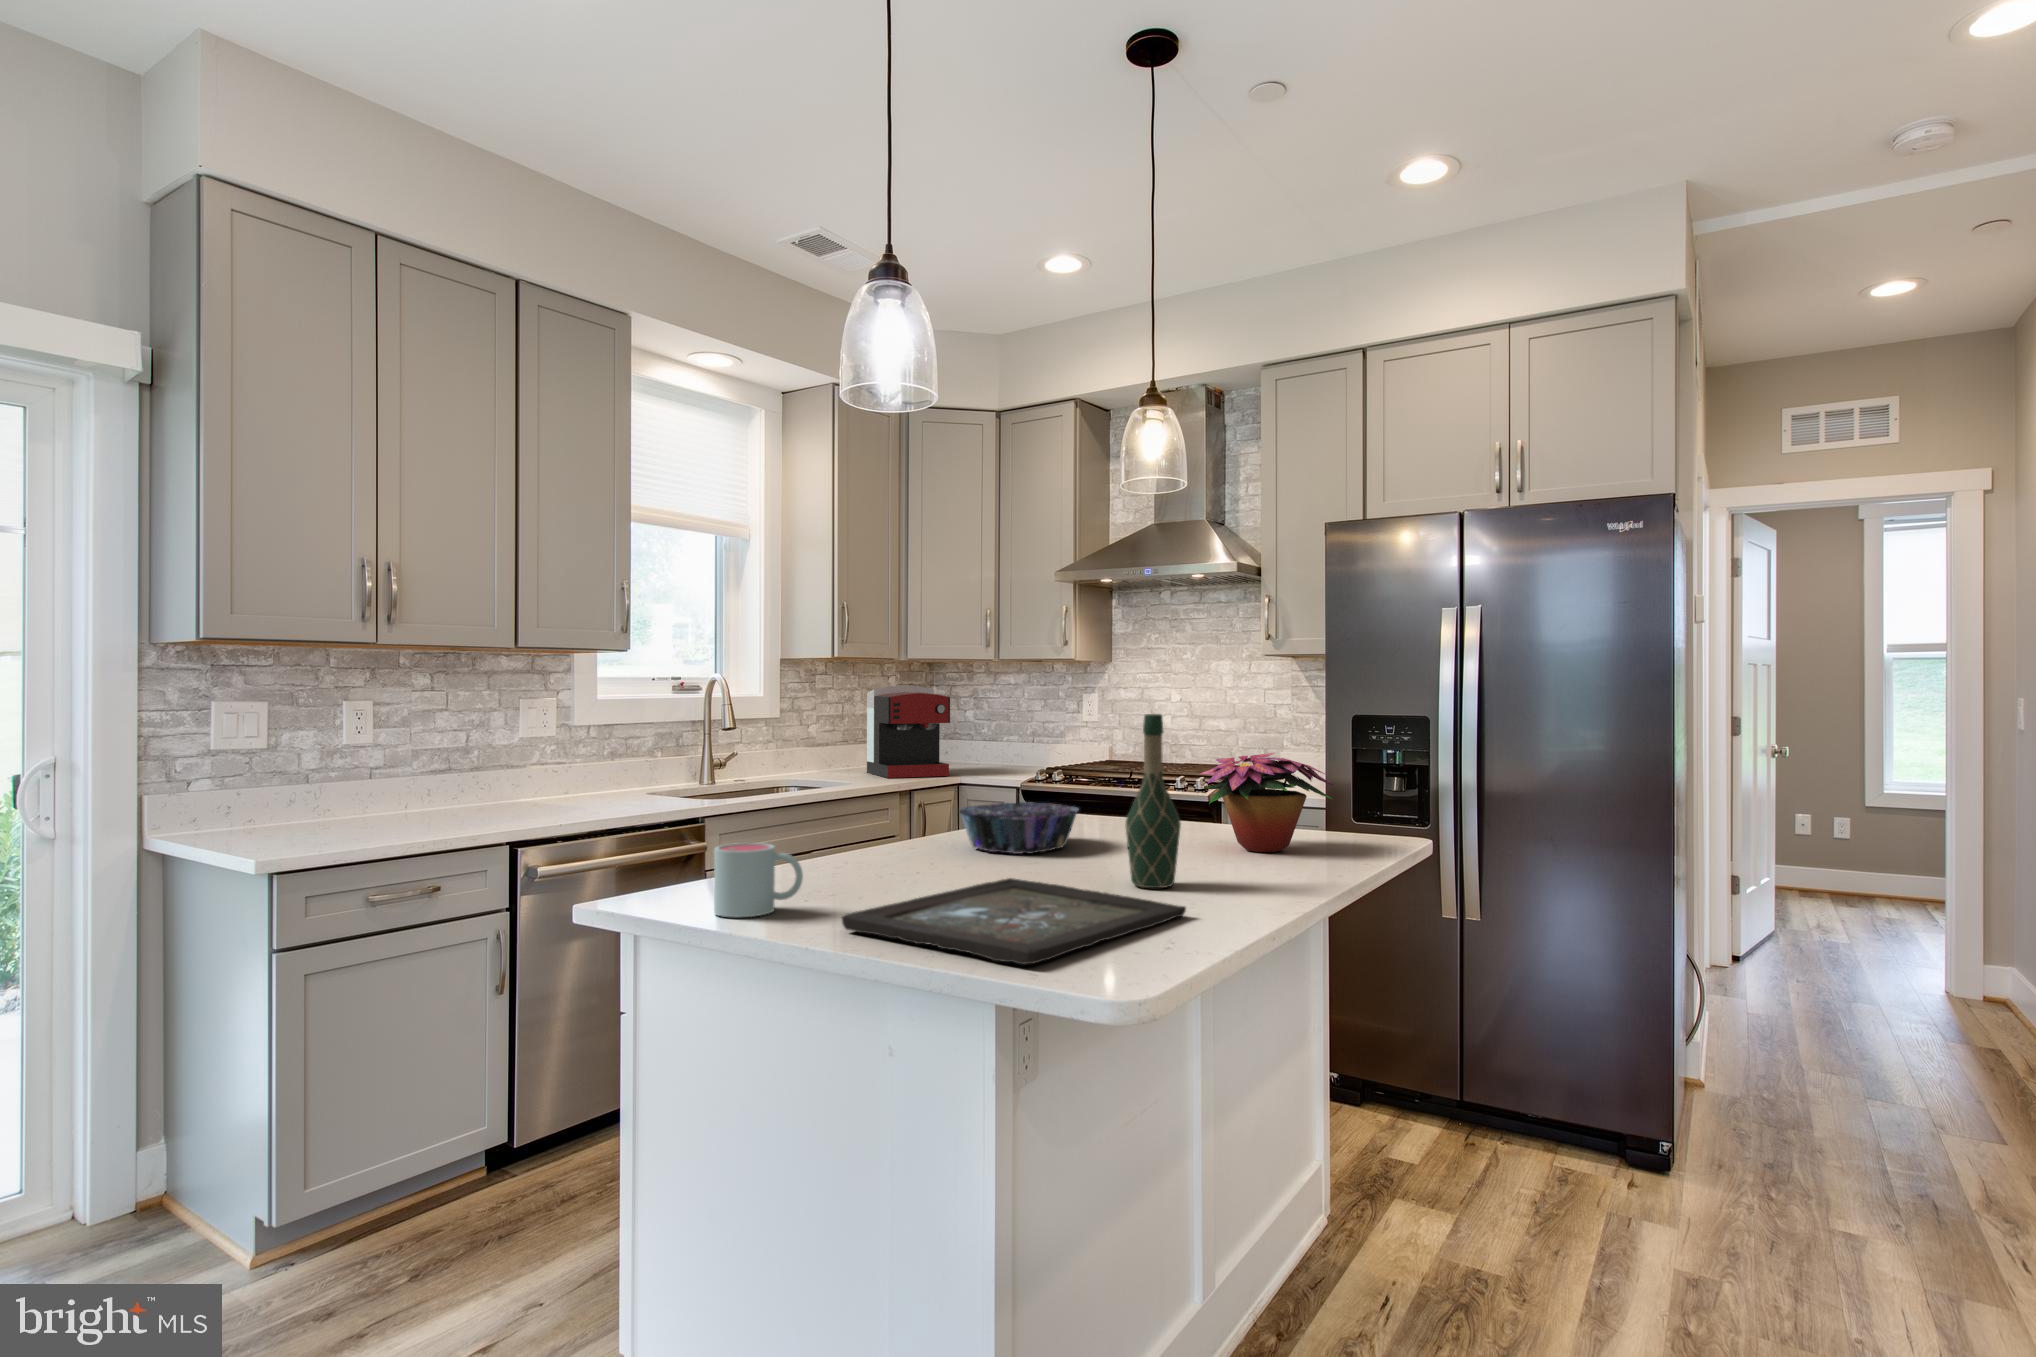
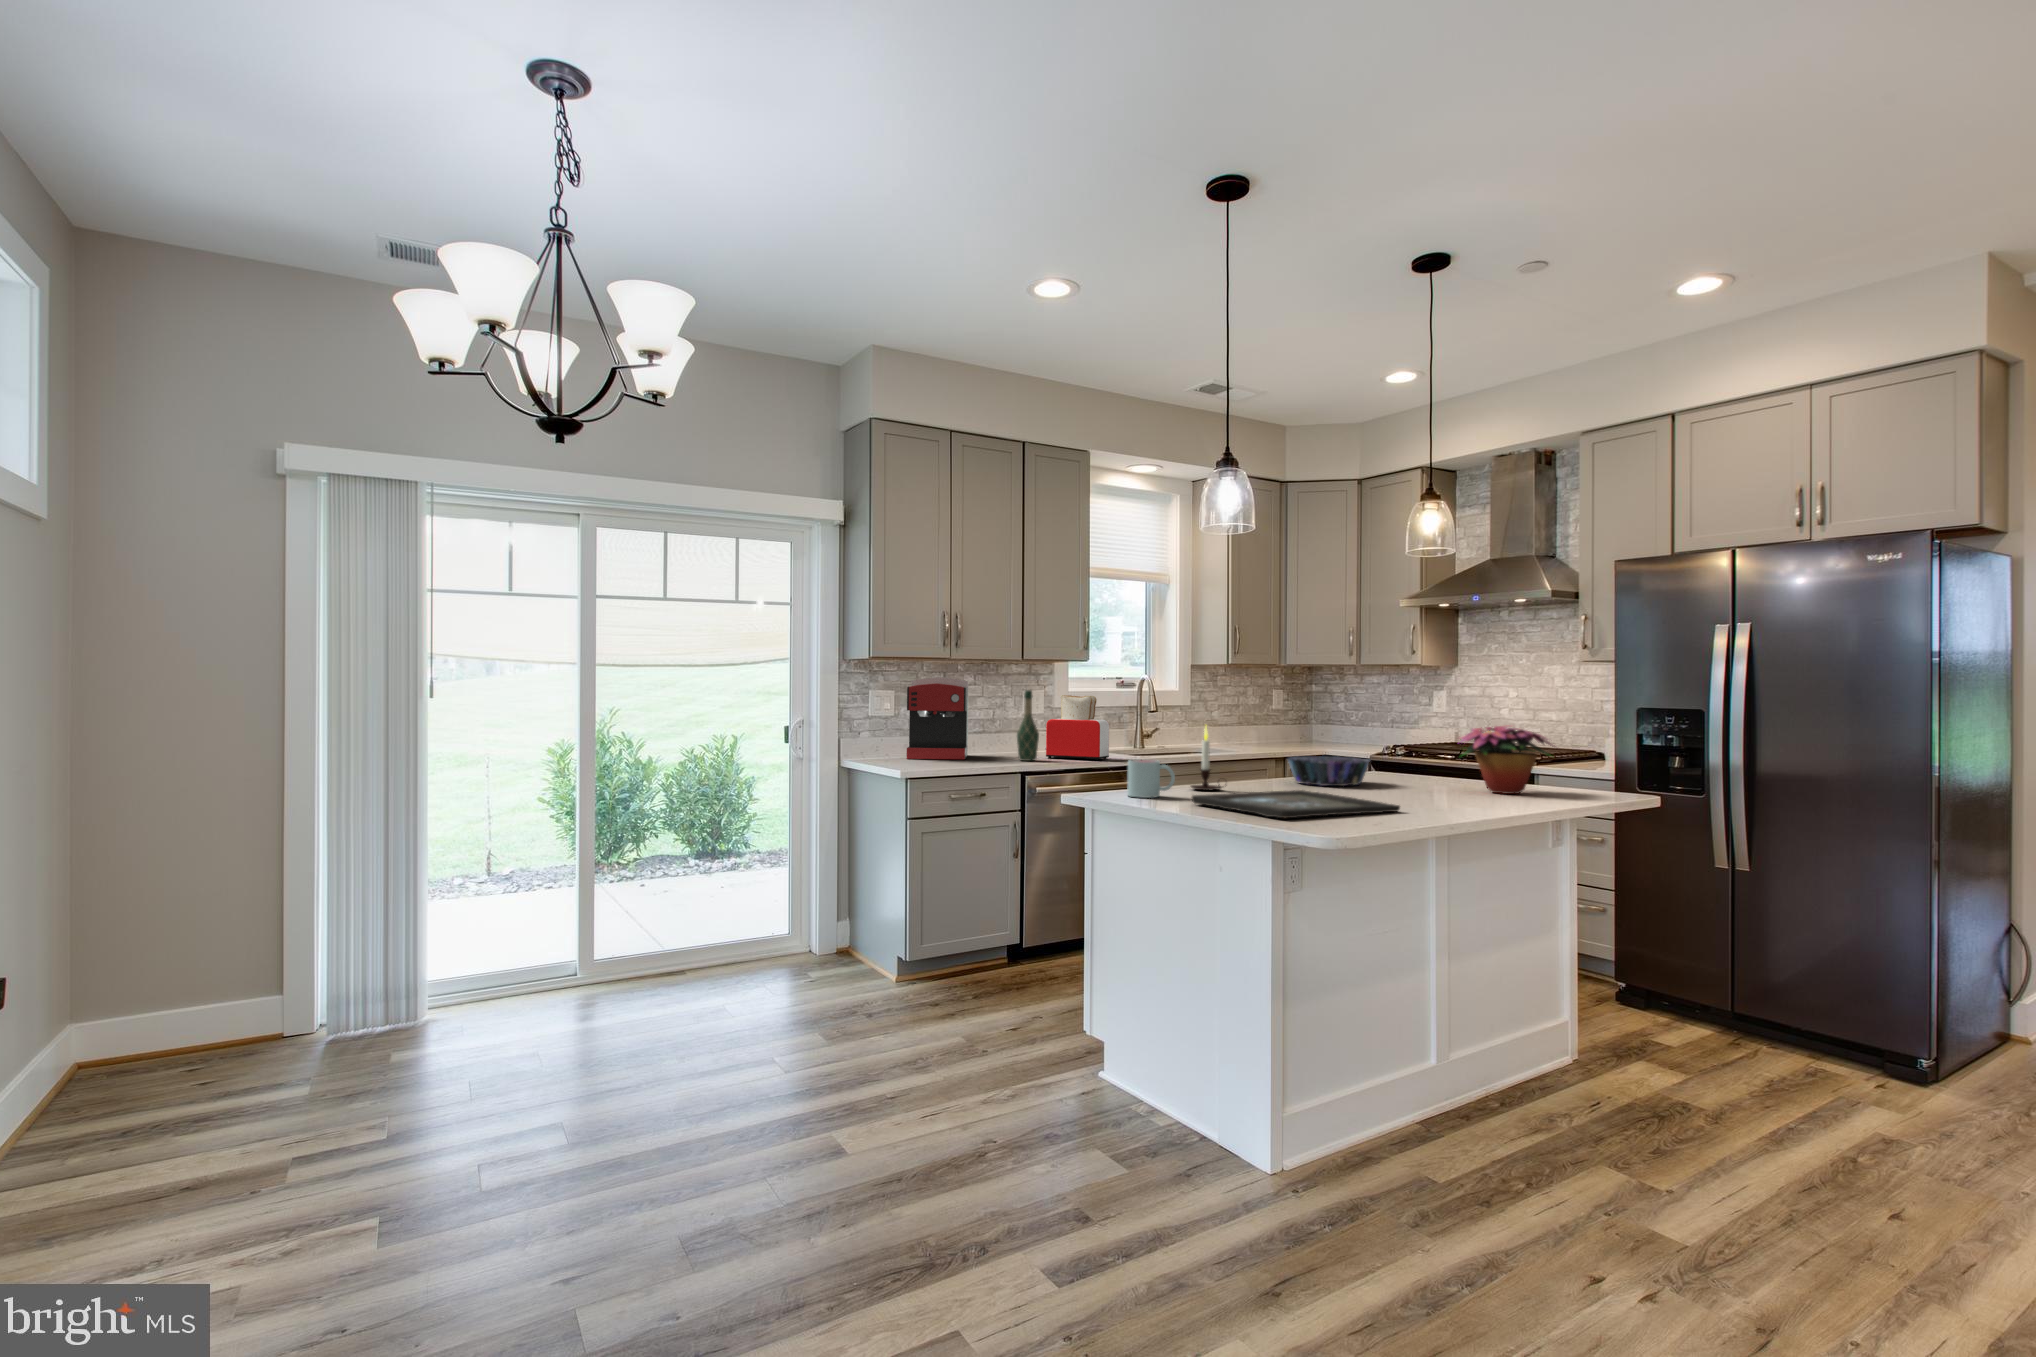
coffee maker: present [867,685,950,778] -> present [907,677,968,759]
toaster: none [553,710,661,813] -> present [1045,695,1109,760]
wine bottle: present [1126,714,1181,888] -> present [1017,690,1039,761]
candle: none [819,769,882,882] -> present [1191,727,1221,790]

